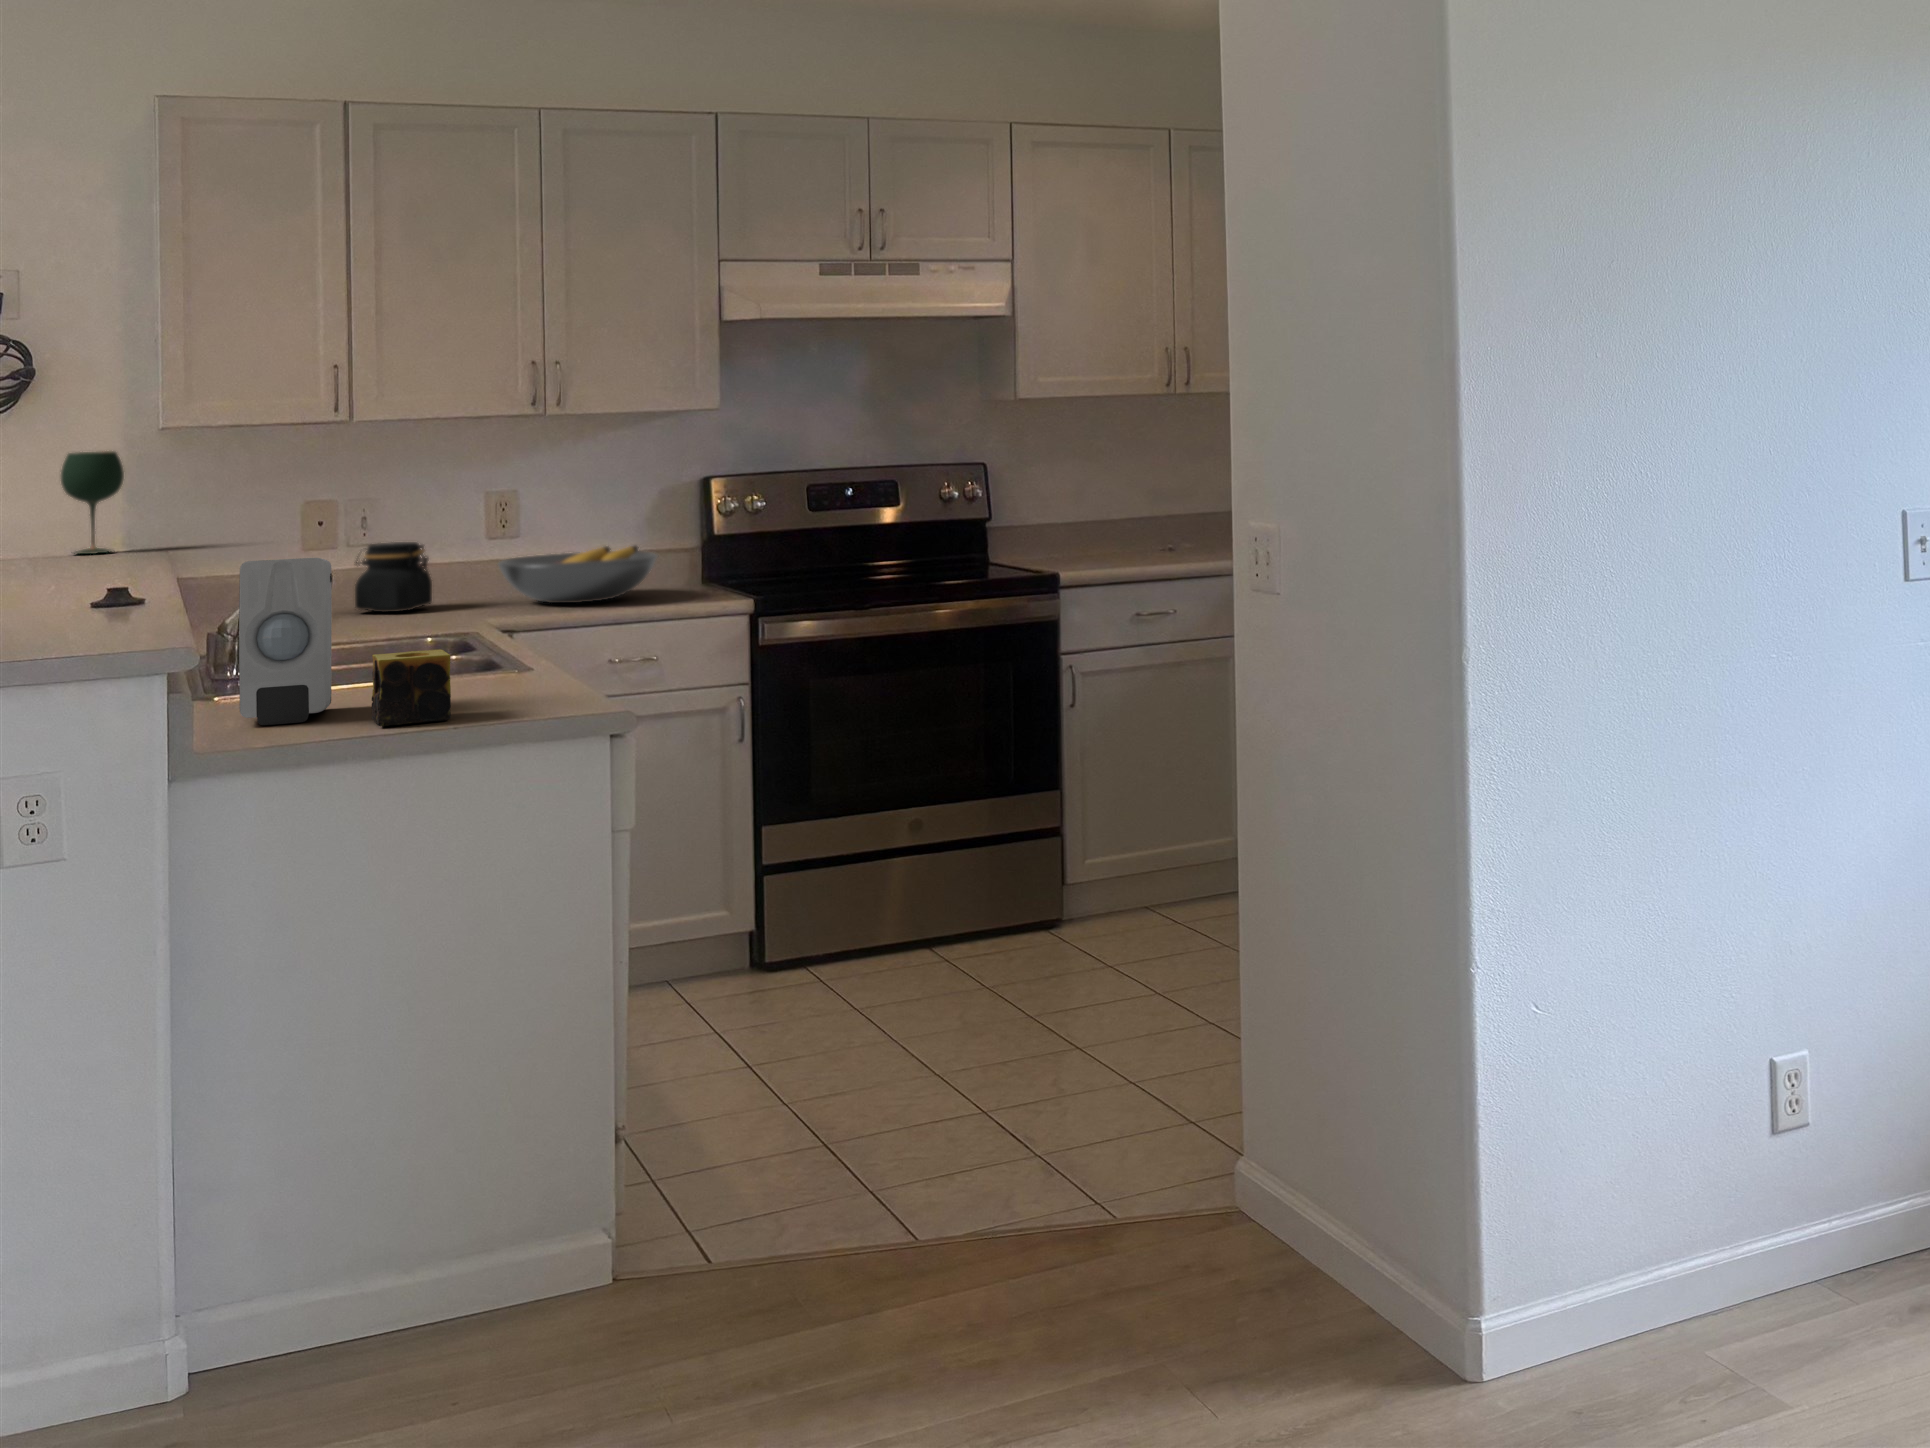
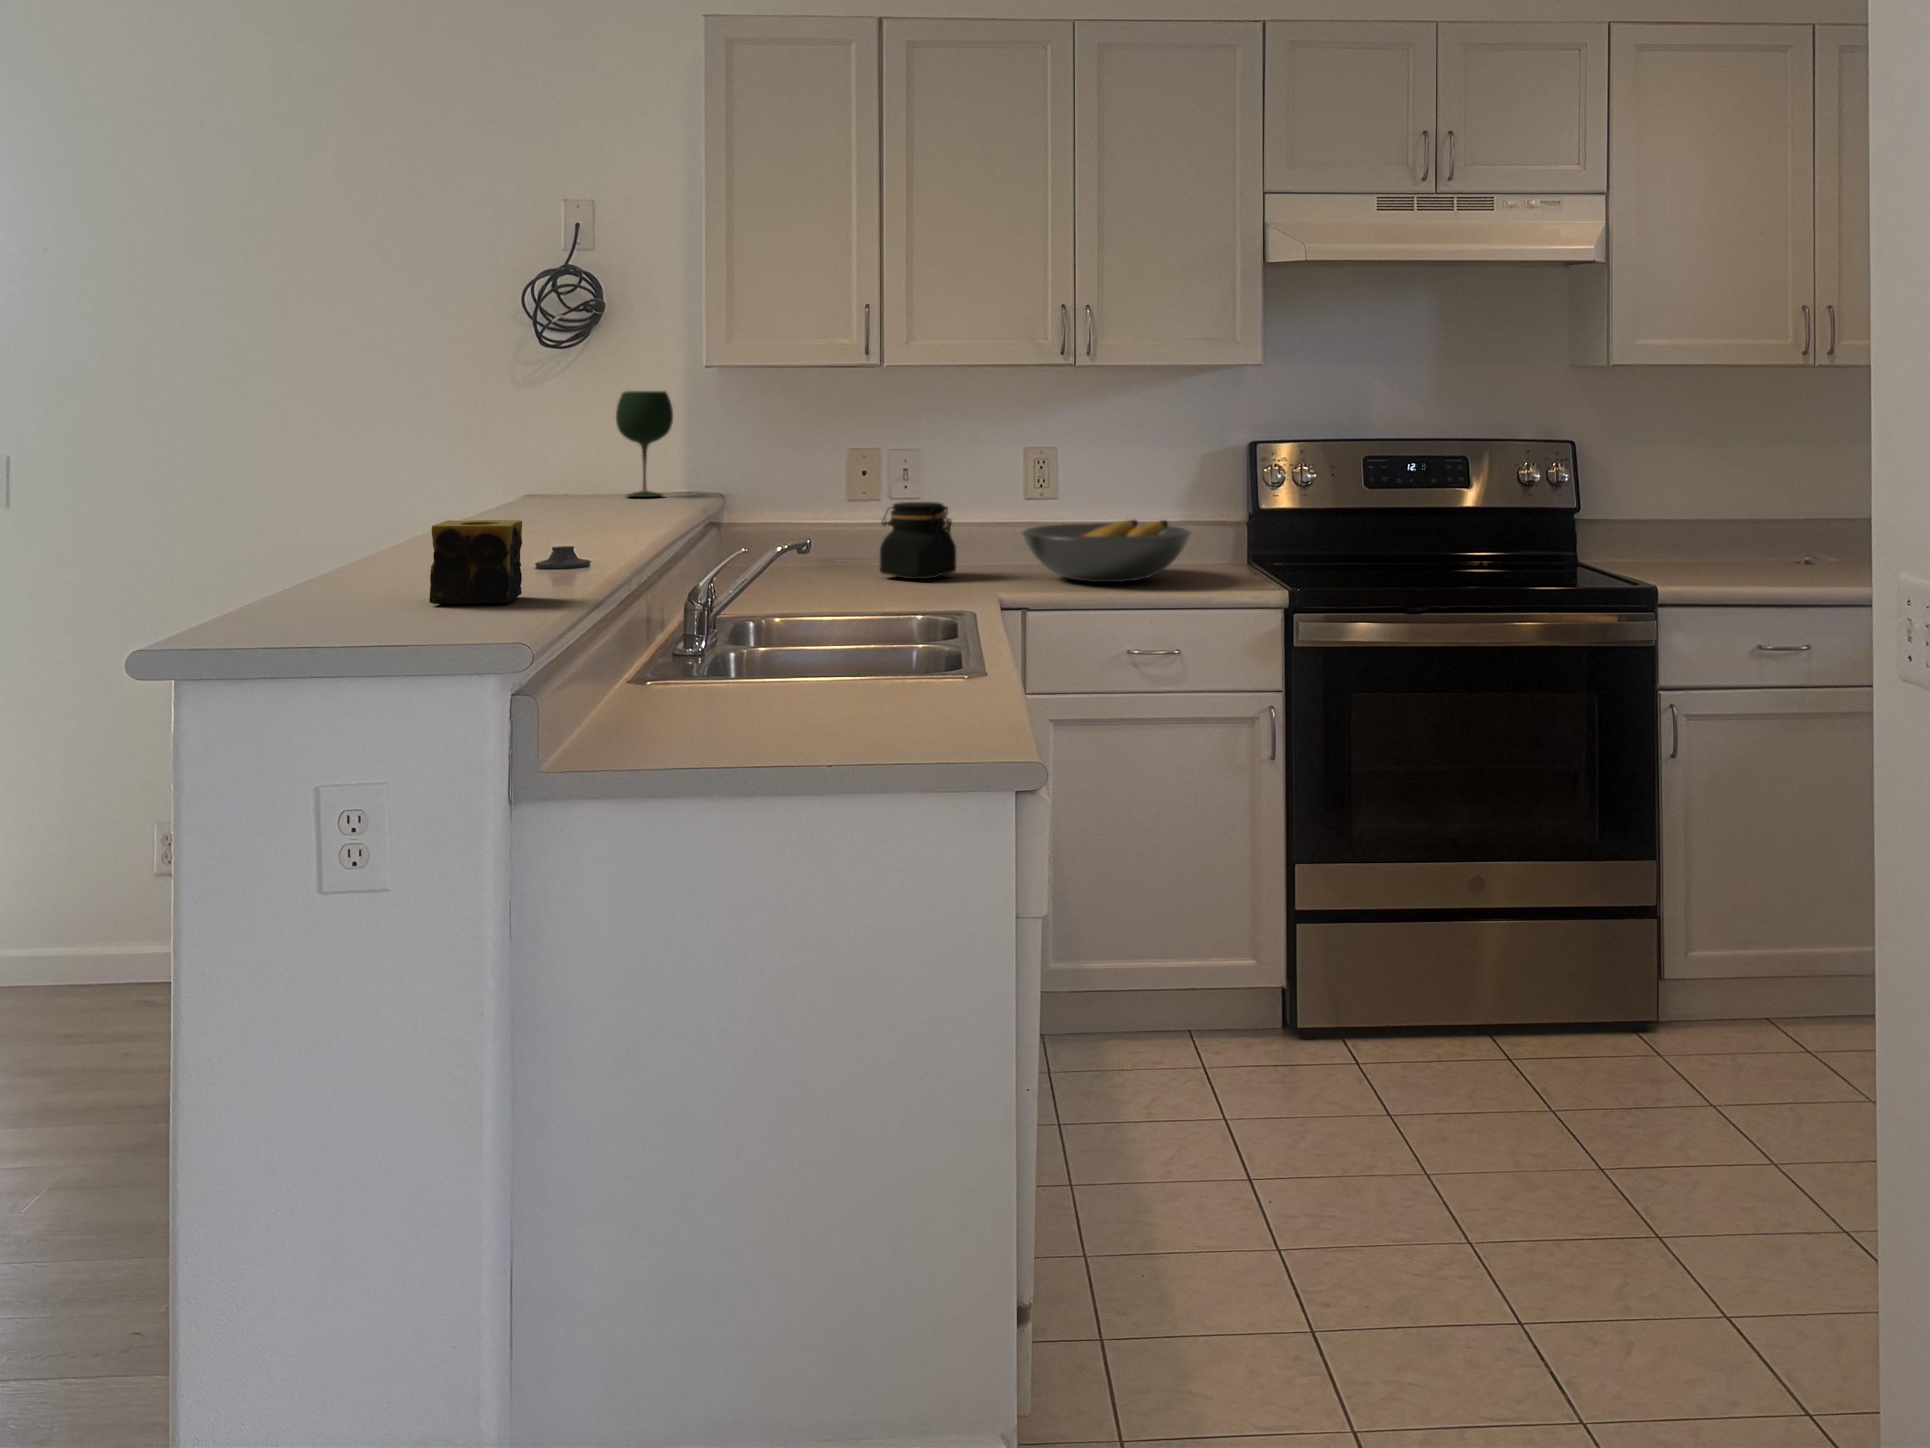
soap dispenser: present [239,558,332,725] -> none [623,533,741,731]
candle: present [372,649,451,726] -> present [429,520,522,604]

